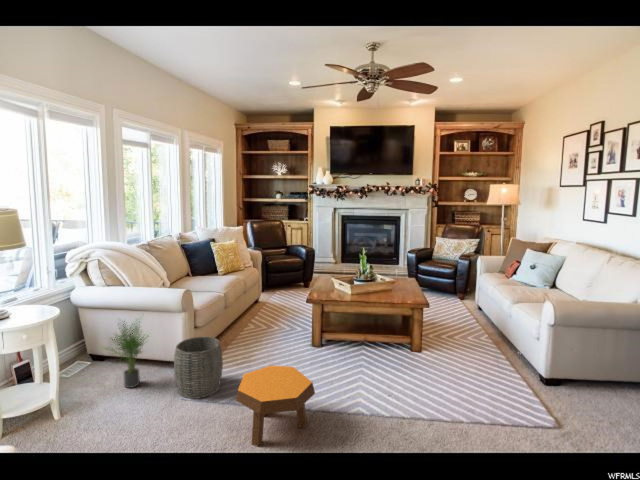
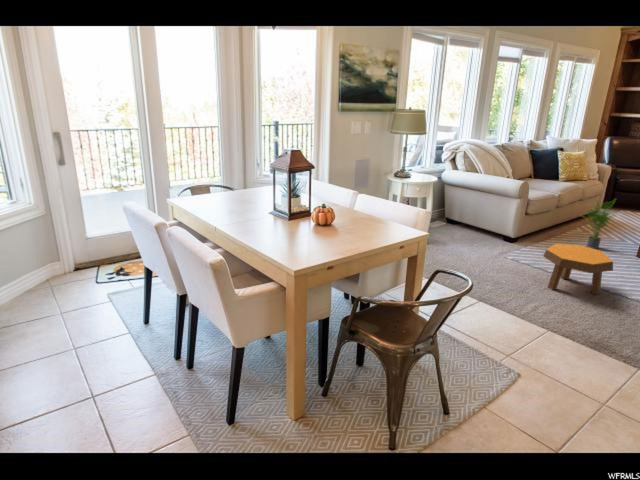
potted plant: present [107,324,149,388] -> present [587,202,613,249]
woven basket: present [174,337,223,399] -> none [502,216,543,259]

